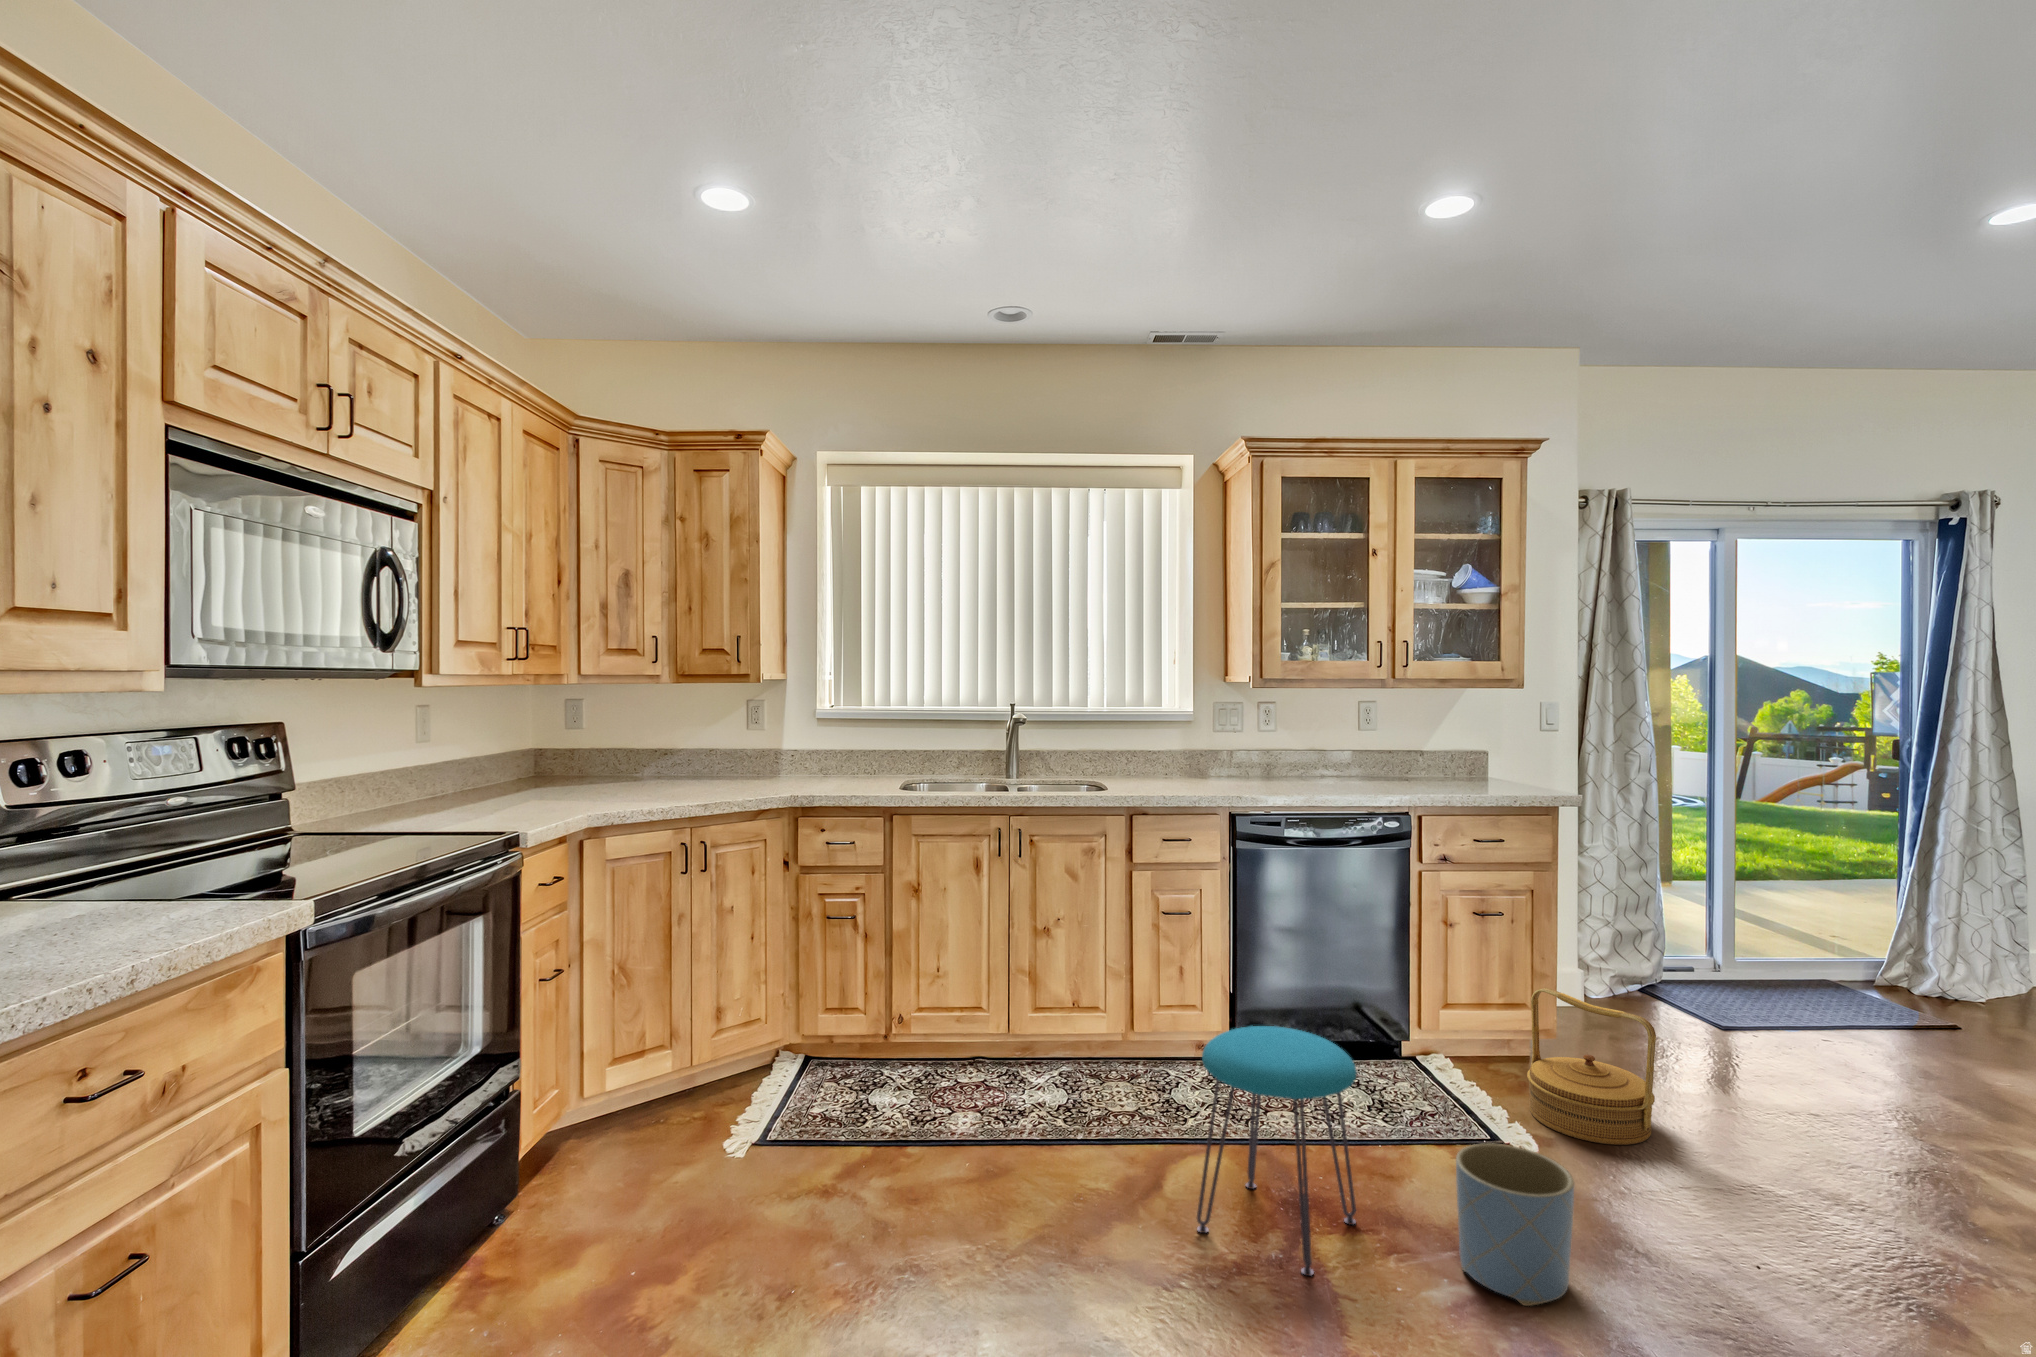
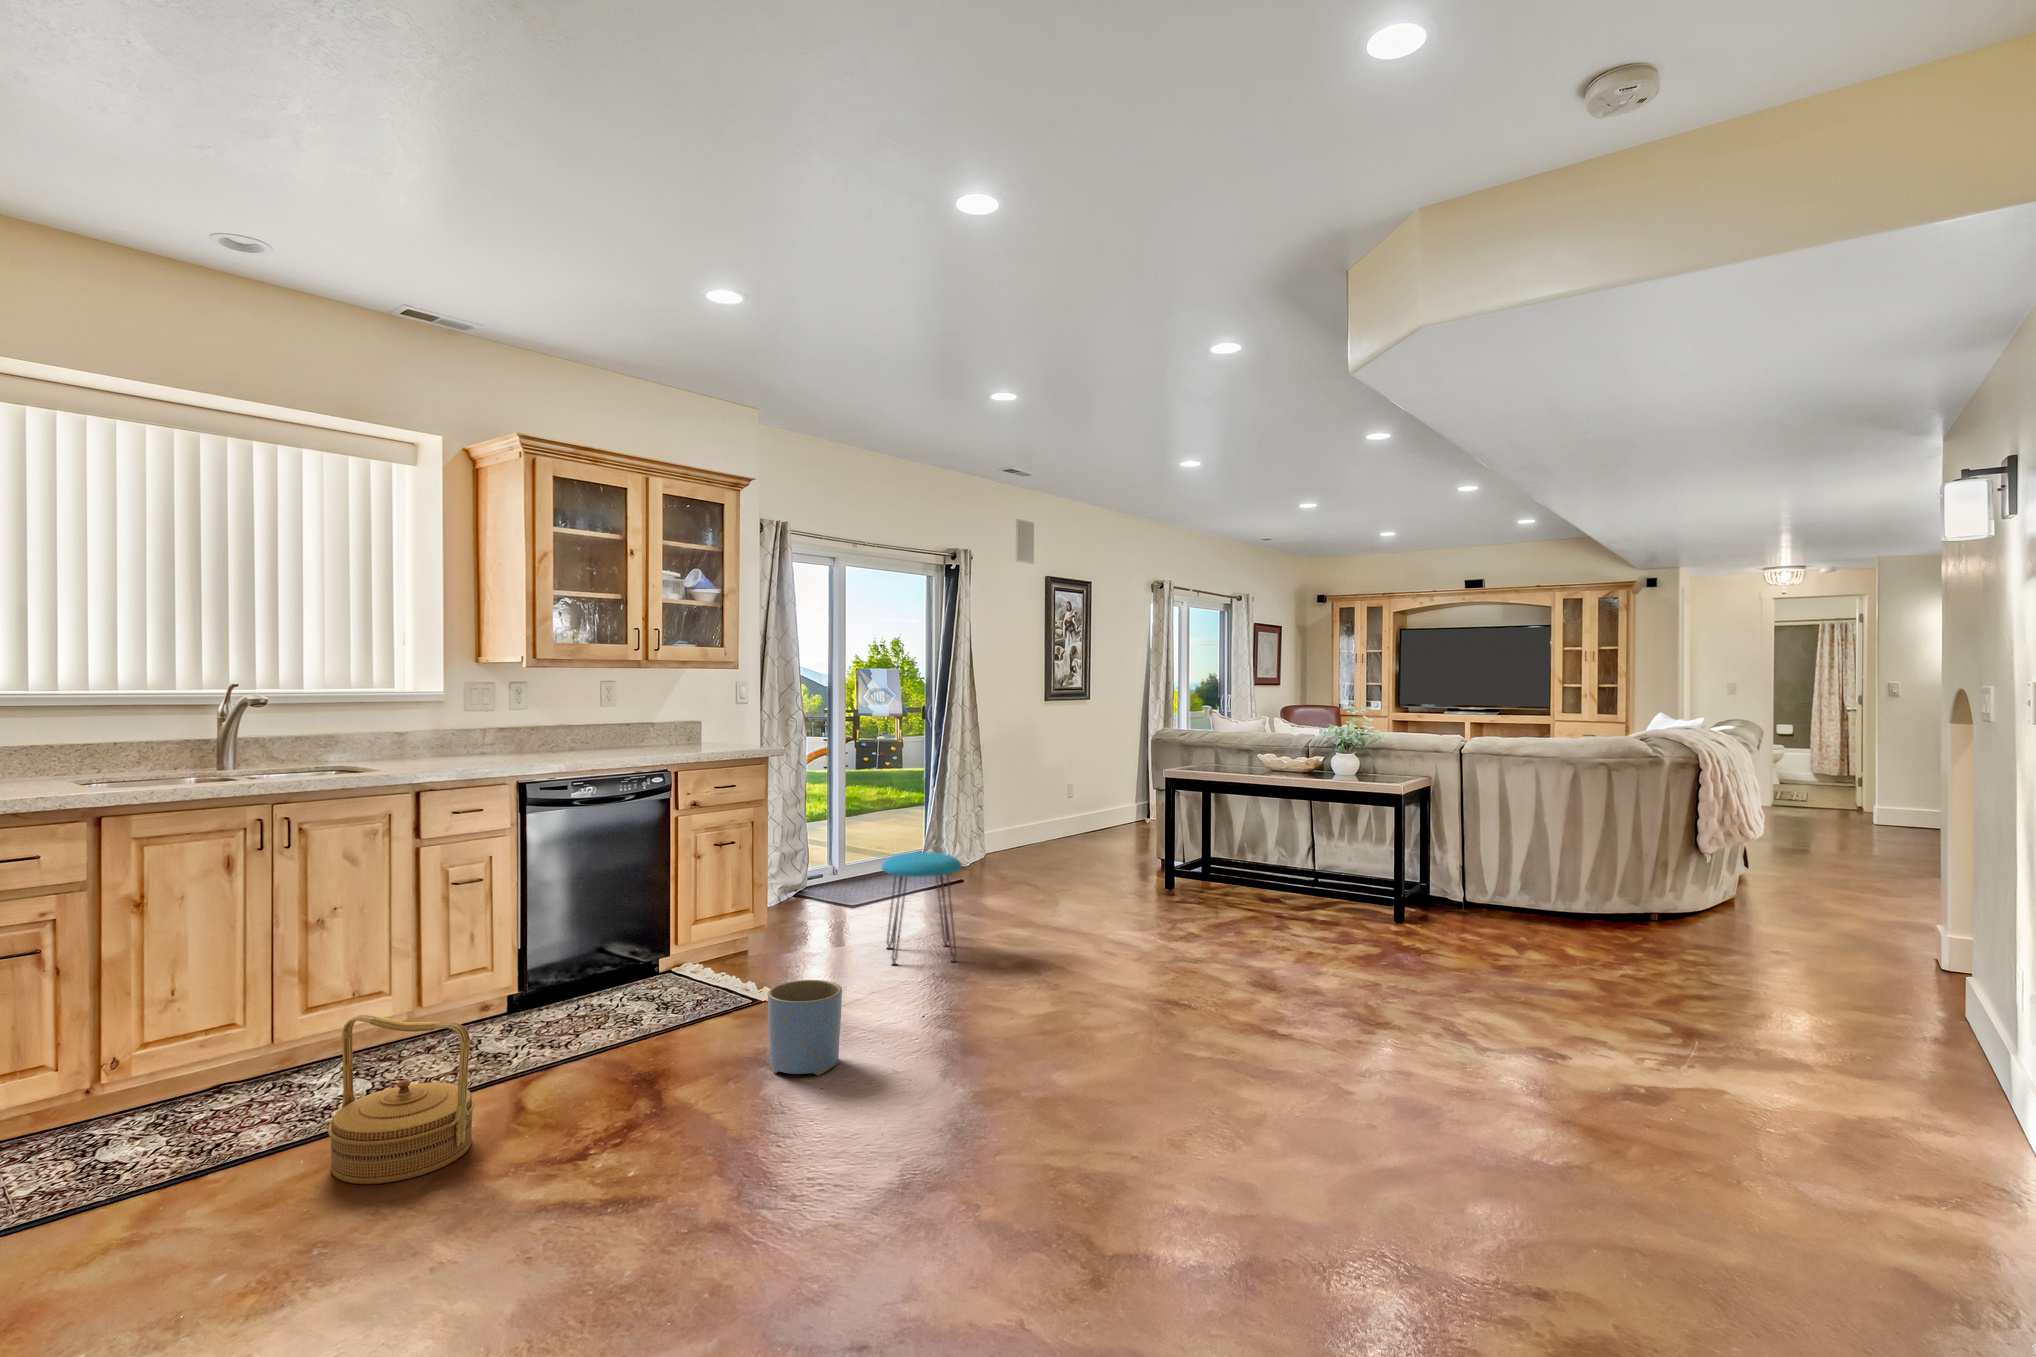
basket: present [1527,988,1656,1145] -> present [328,1015,475,1184]
stool: present [1197,1026,1357,1276] -> present [881,852,962,965]

